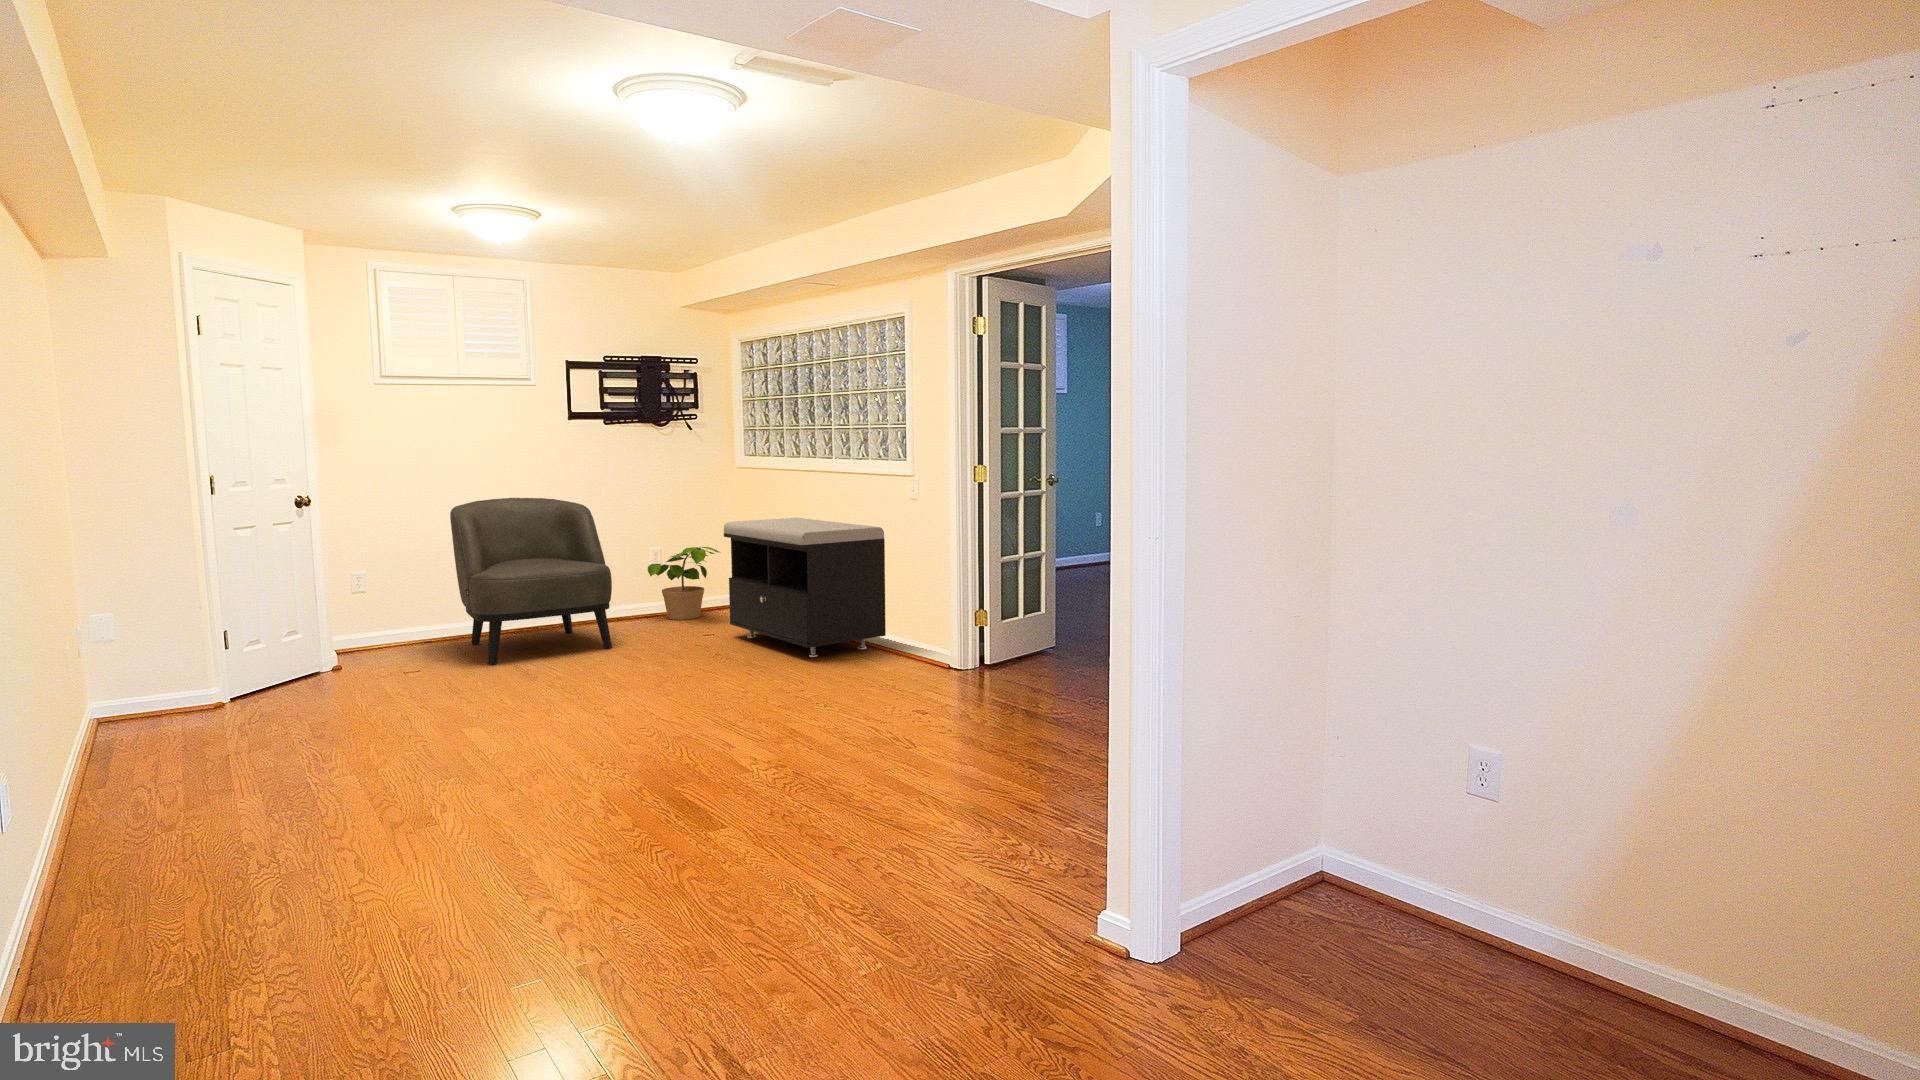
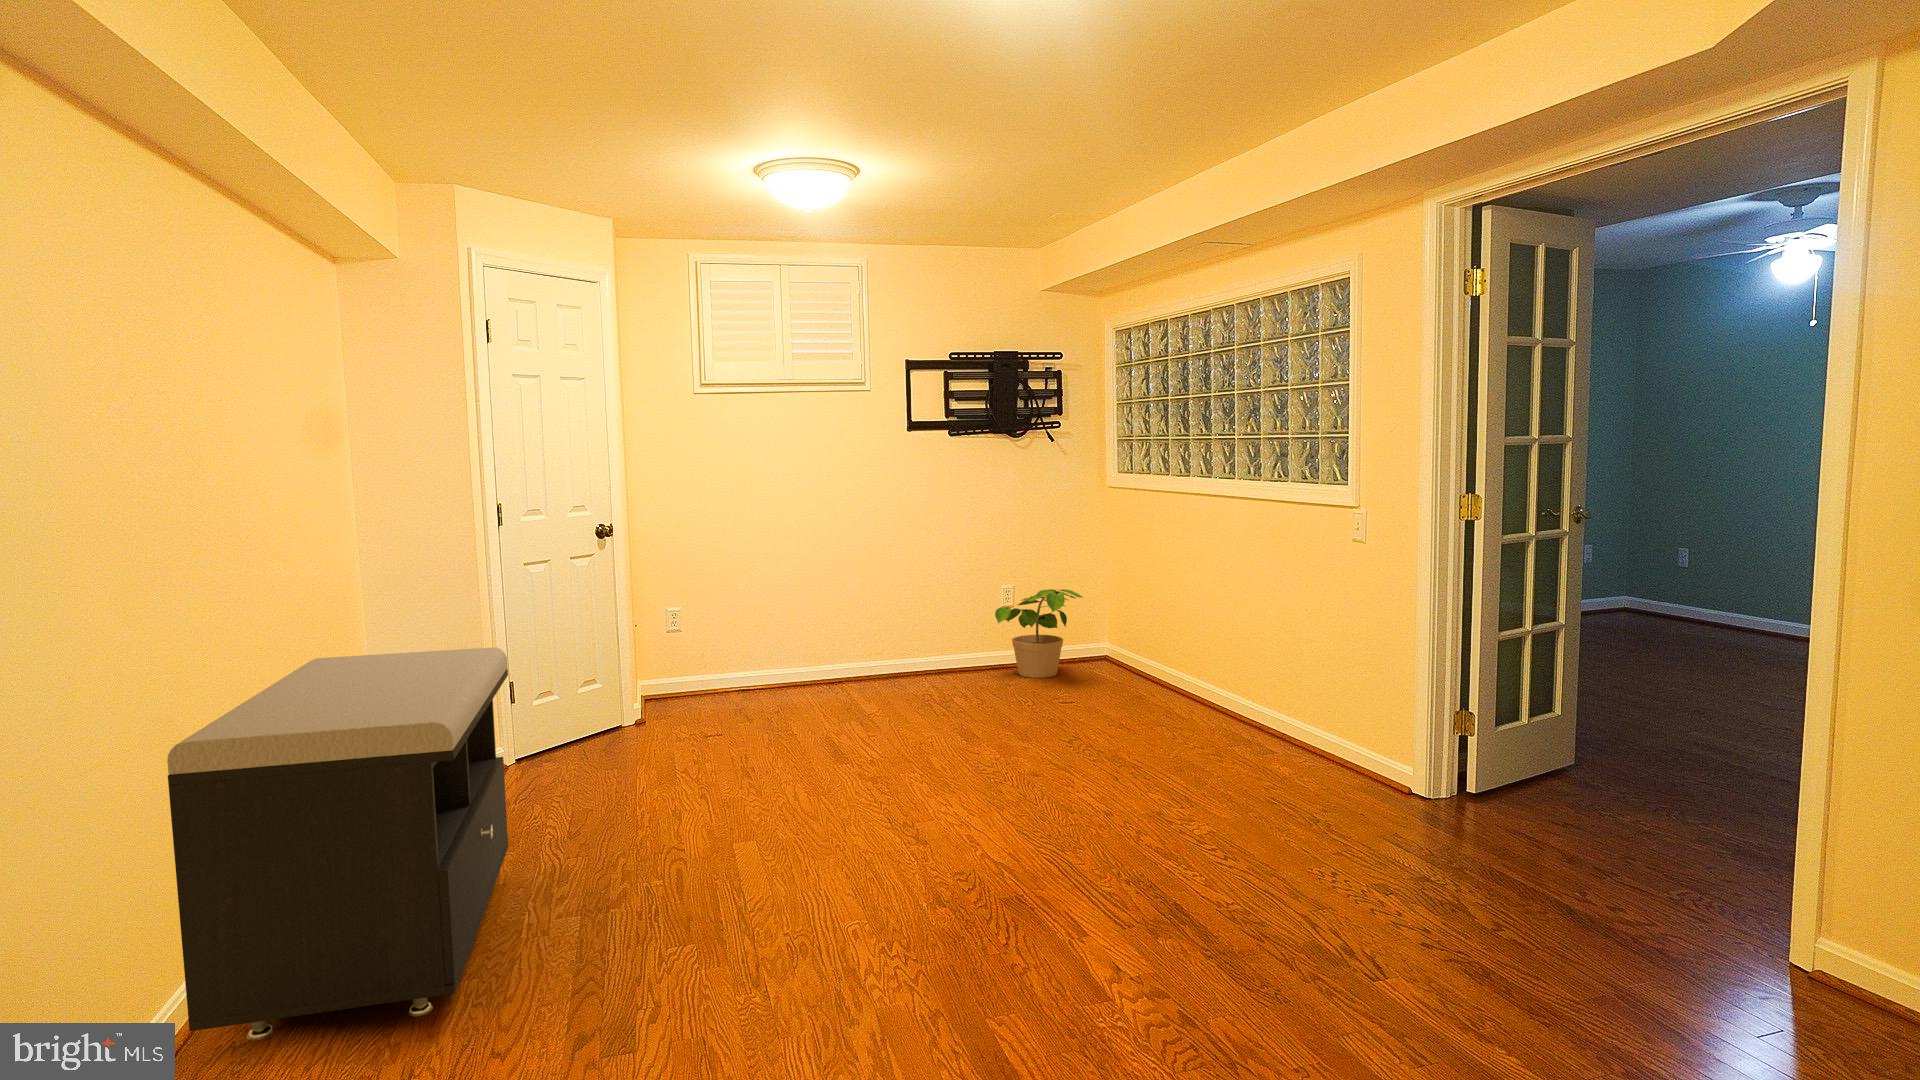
armchair: present [450,498,612,664] -> none [772,525,947,731]
storage bench: present [724,518,886,657] -> present [167,647,508,1041]

